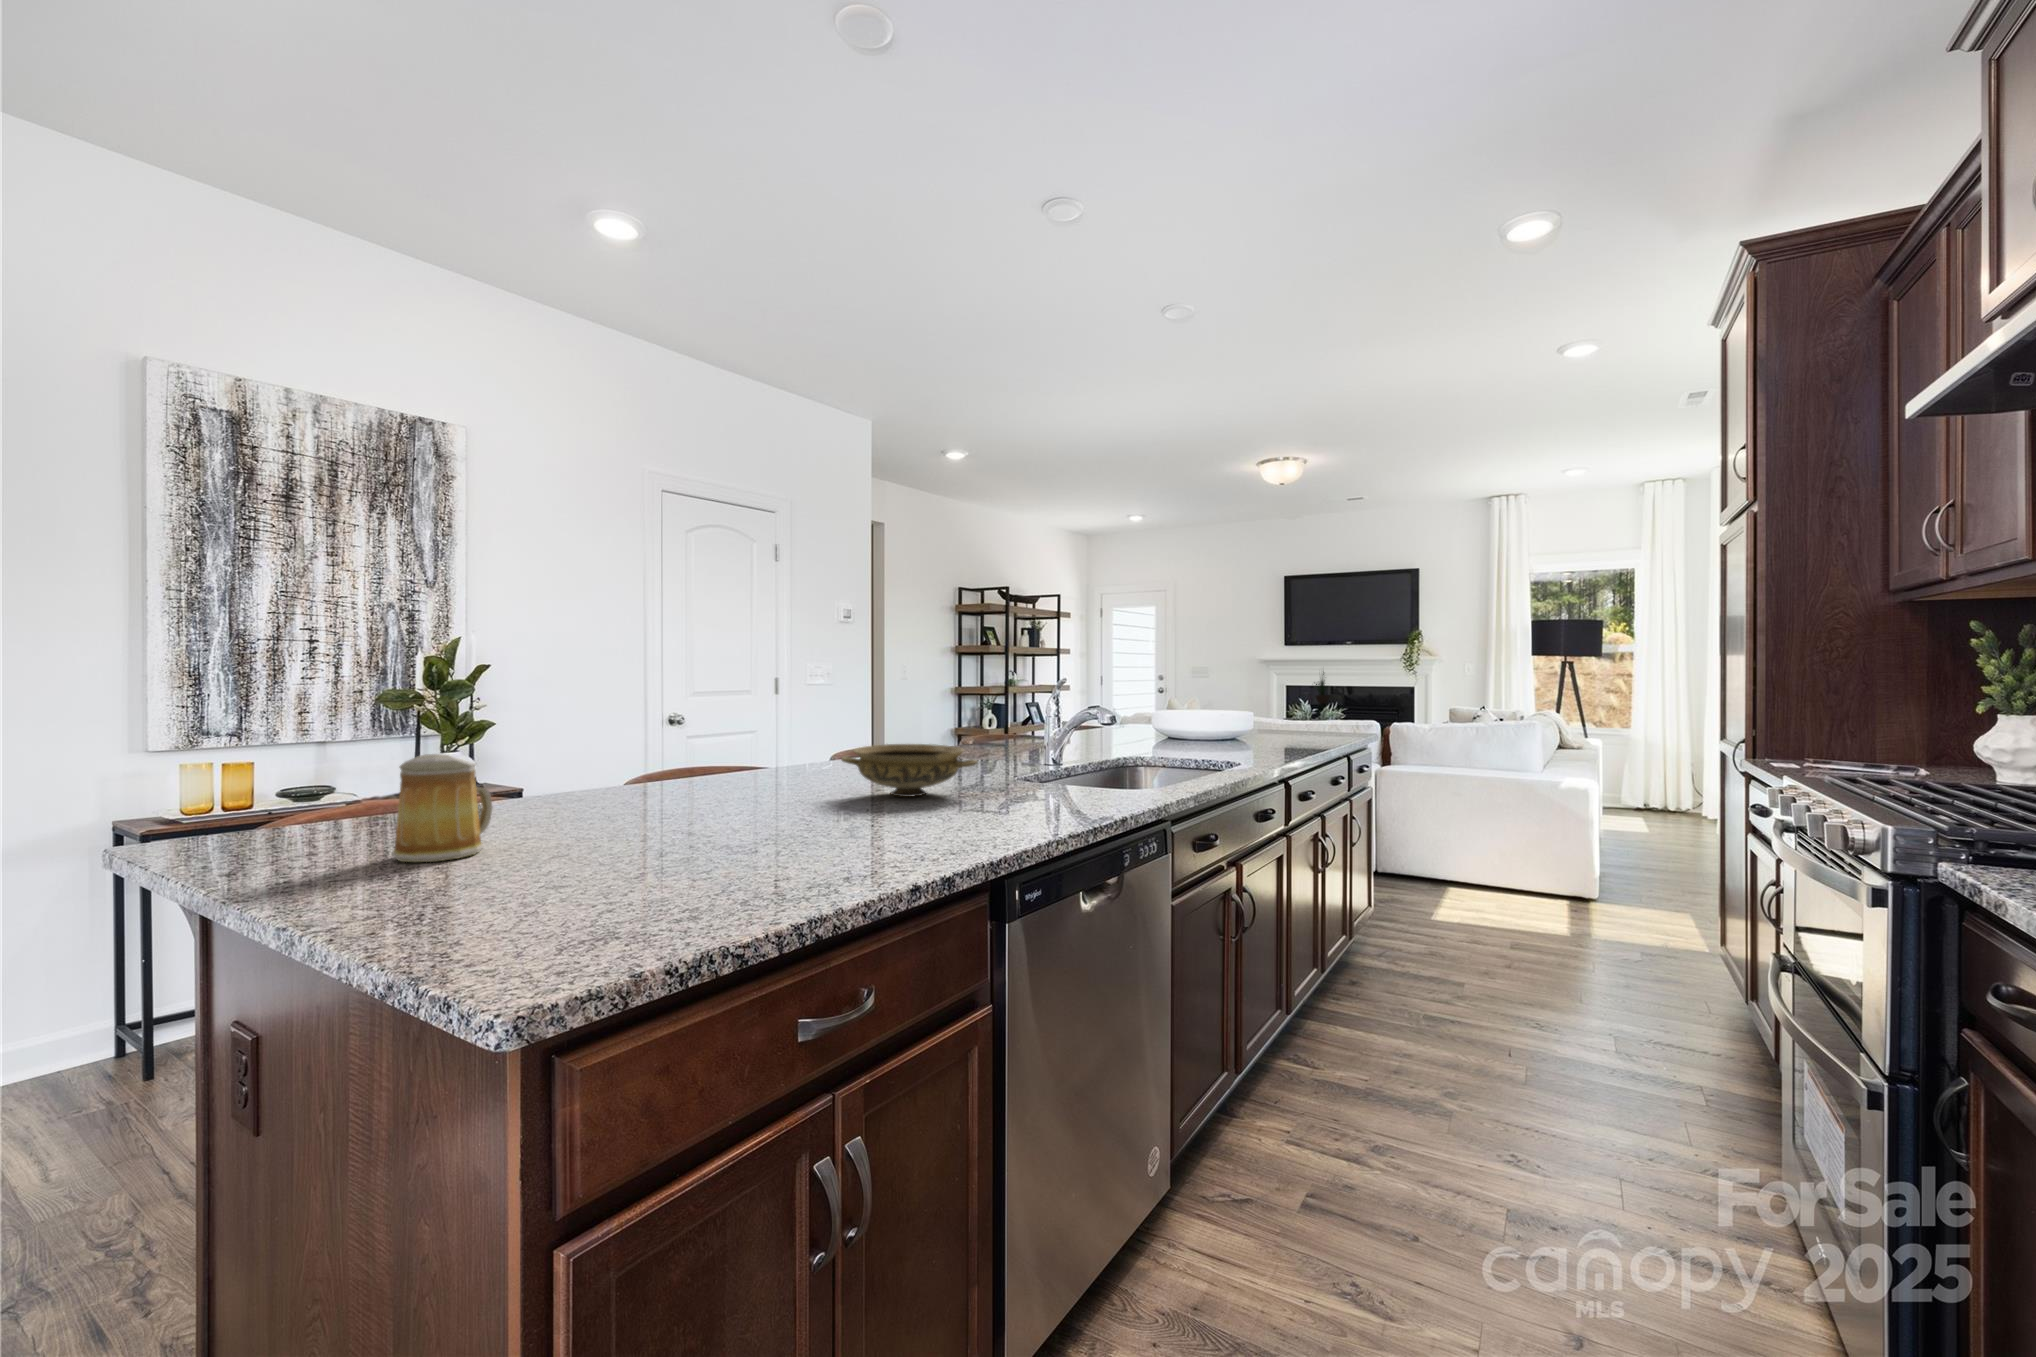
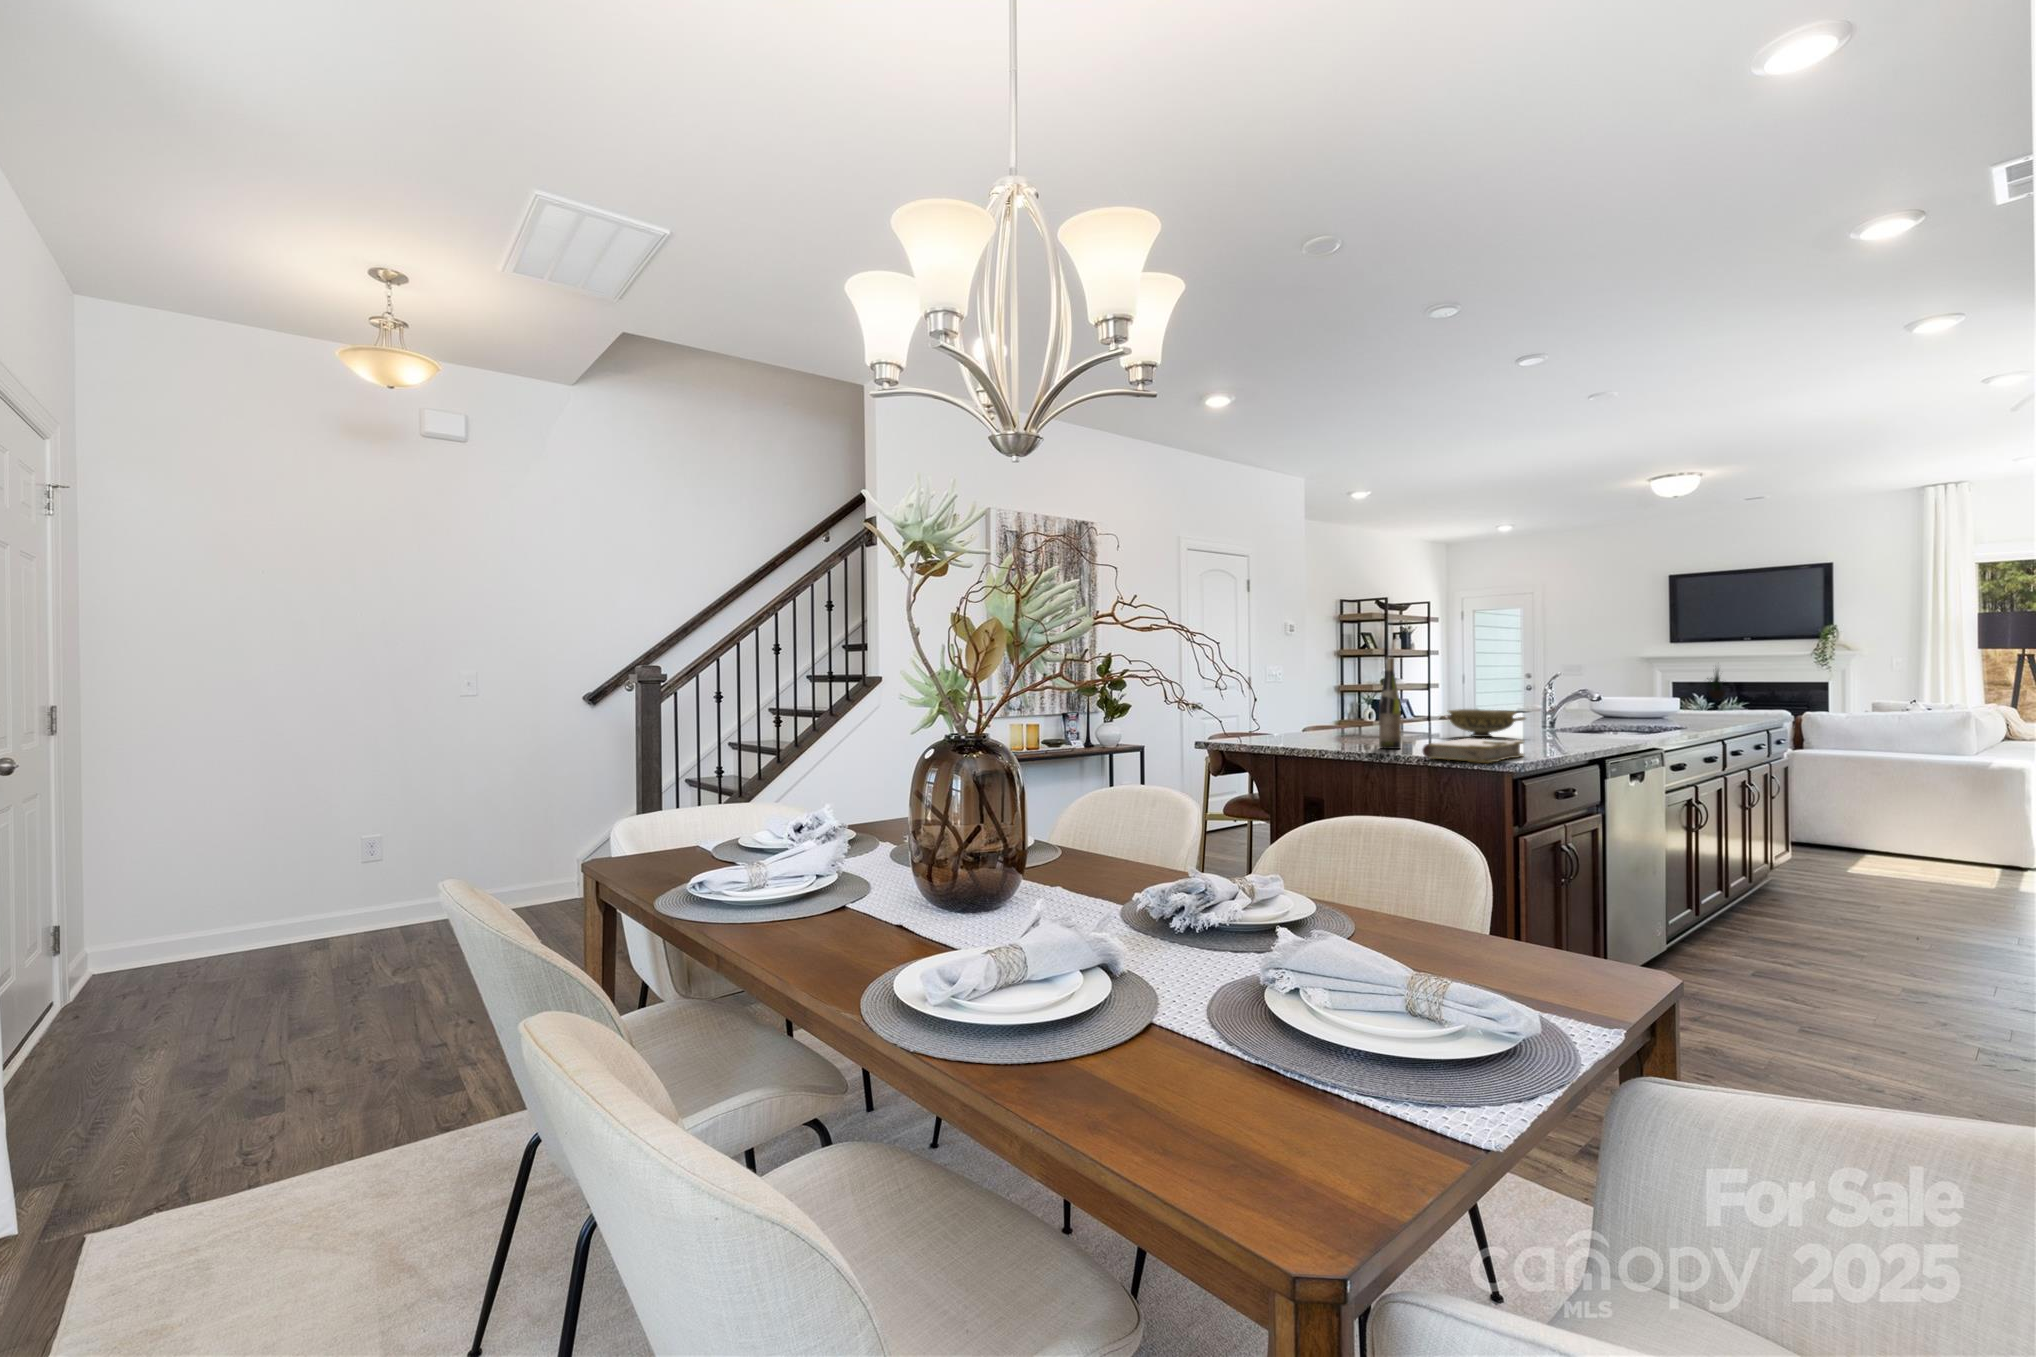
wine bottle: none [559,648,611,862] -> present [1379,658,1401,749]
mug: present [392,754,493,862] -> none [1301,703,1336,748]
book: none [435,849,777,973] -> present [1422,738,1524,763]

